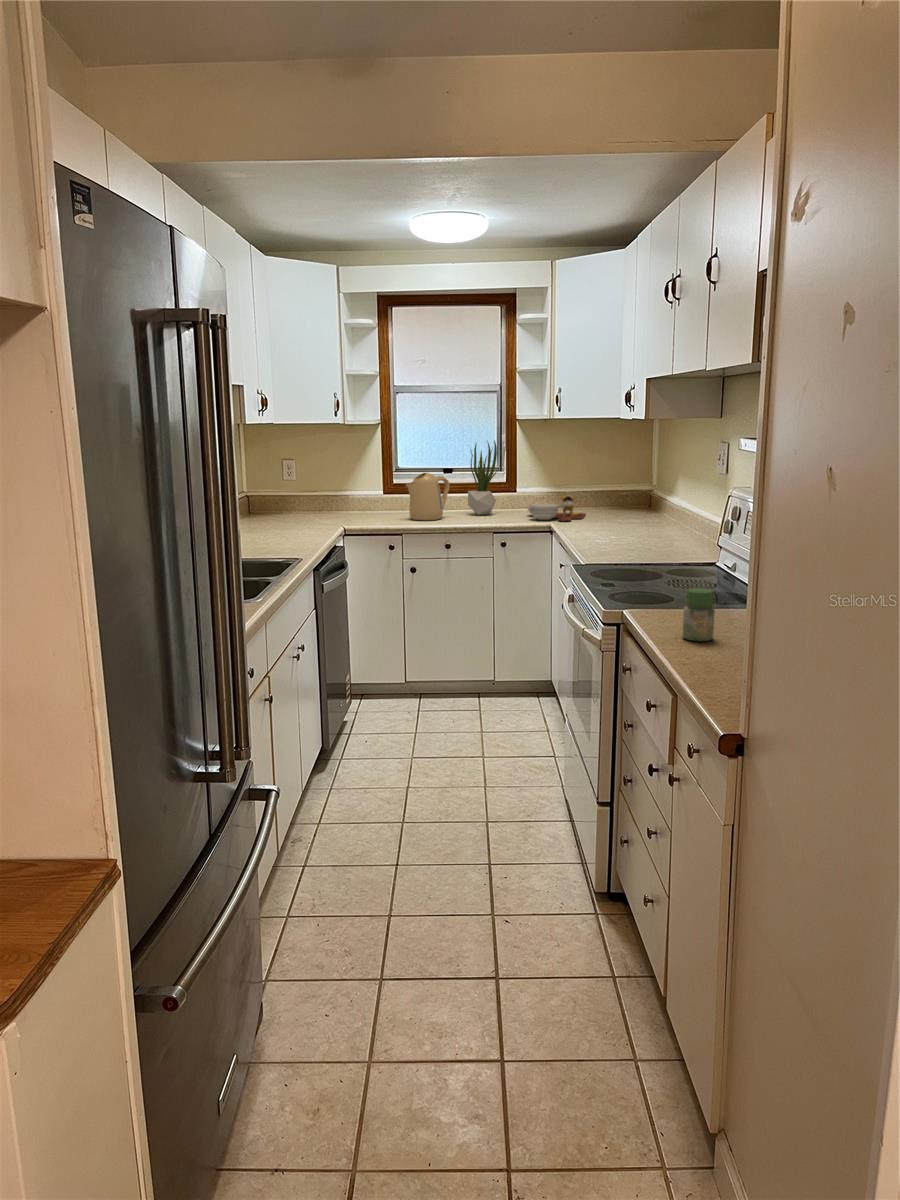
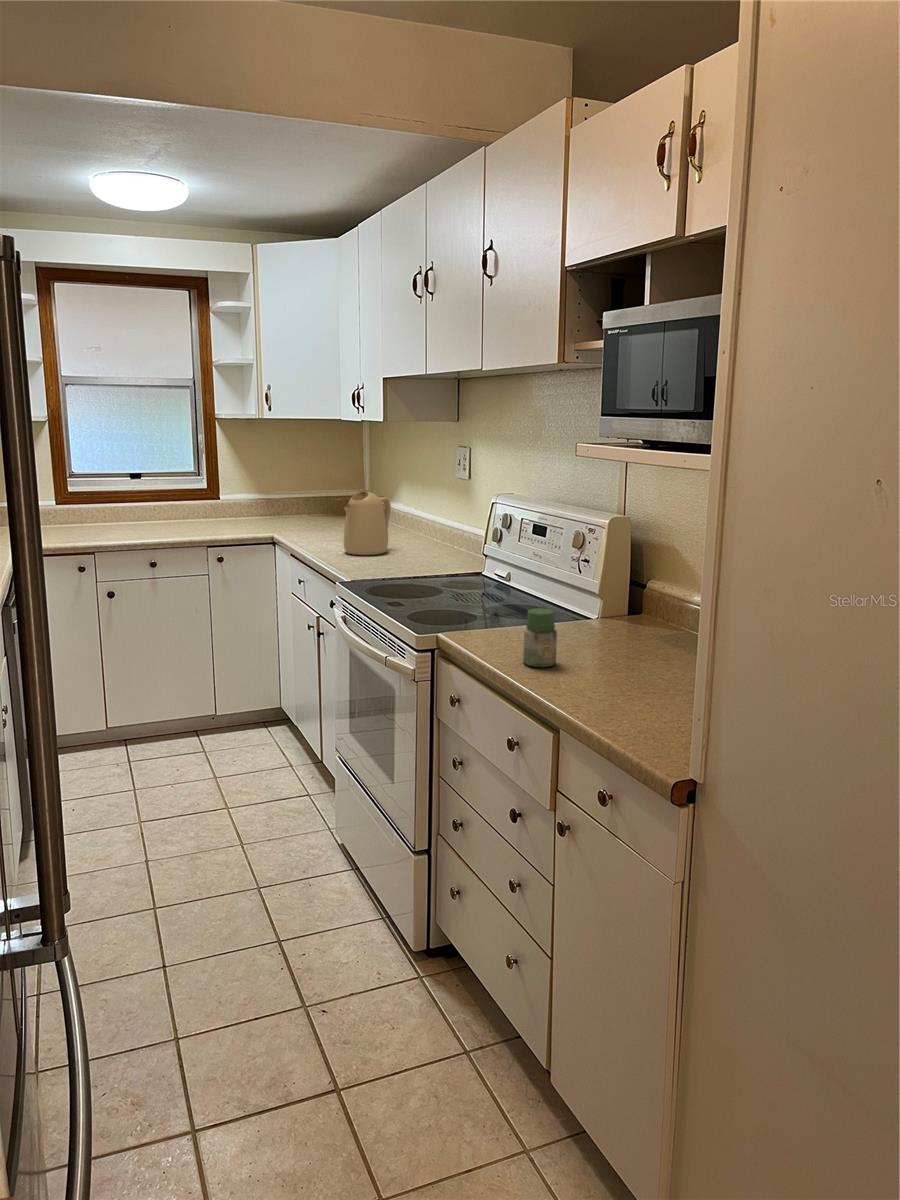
potted plant: present [468,441,498,515] -> none [167,441,204,527]
kettle: present [406,473,450,520] -> present [343,491,391,555]
cutting board: present [528,493,586,521] -> none [239,499,304,532]

